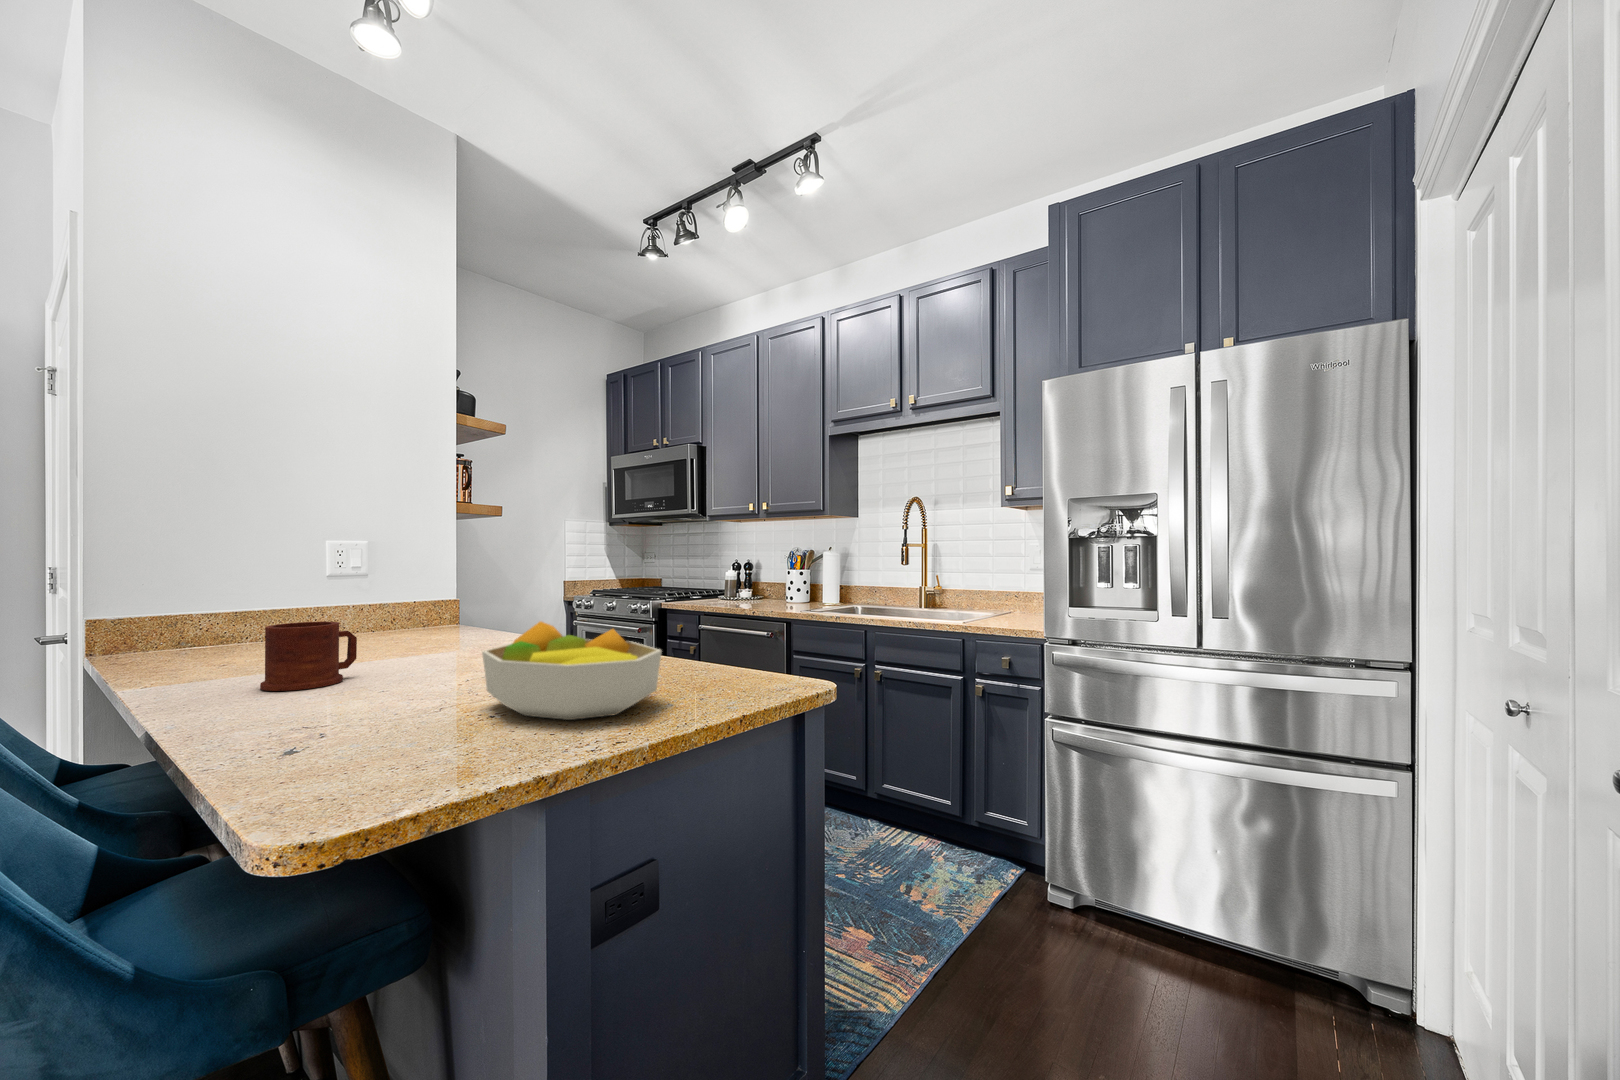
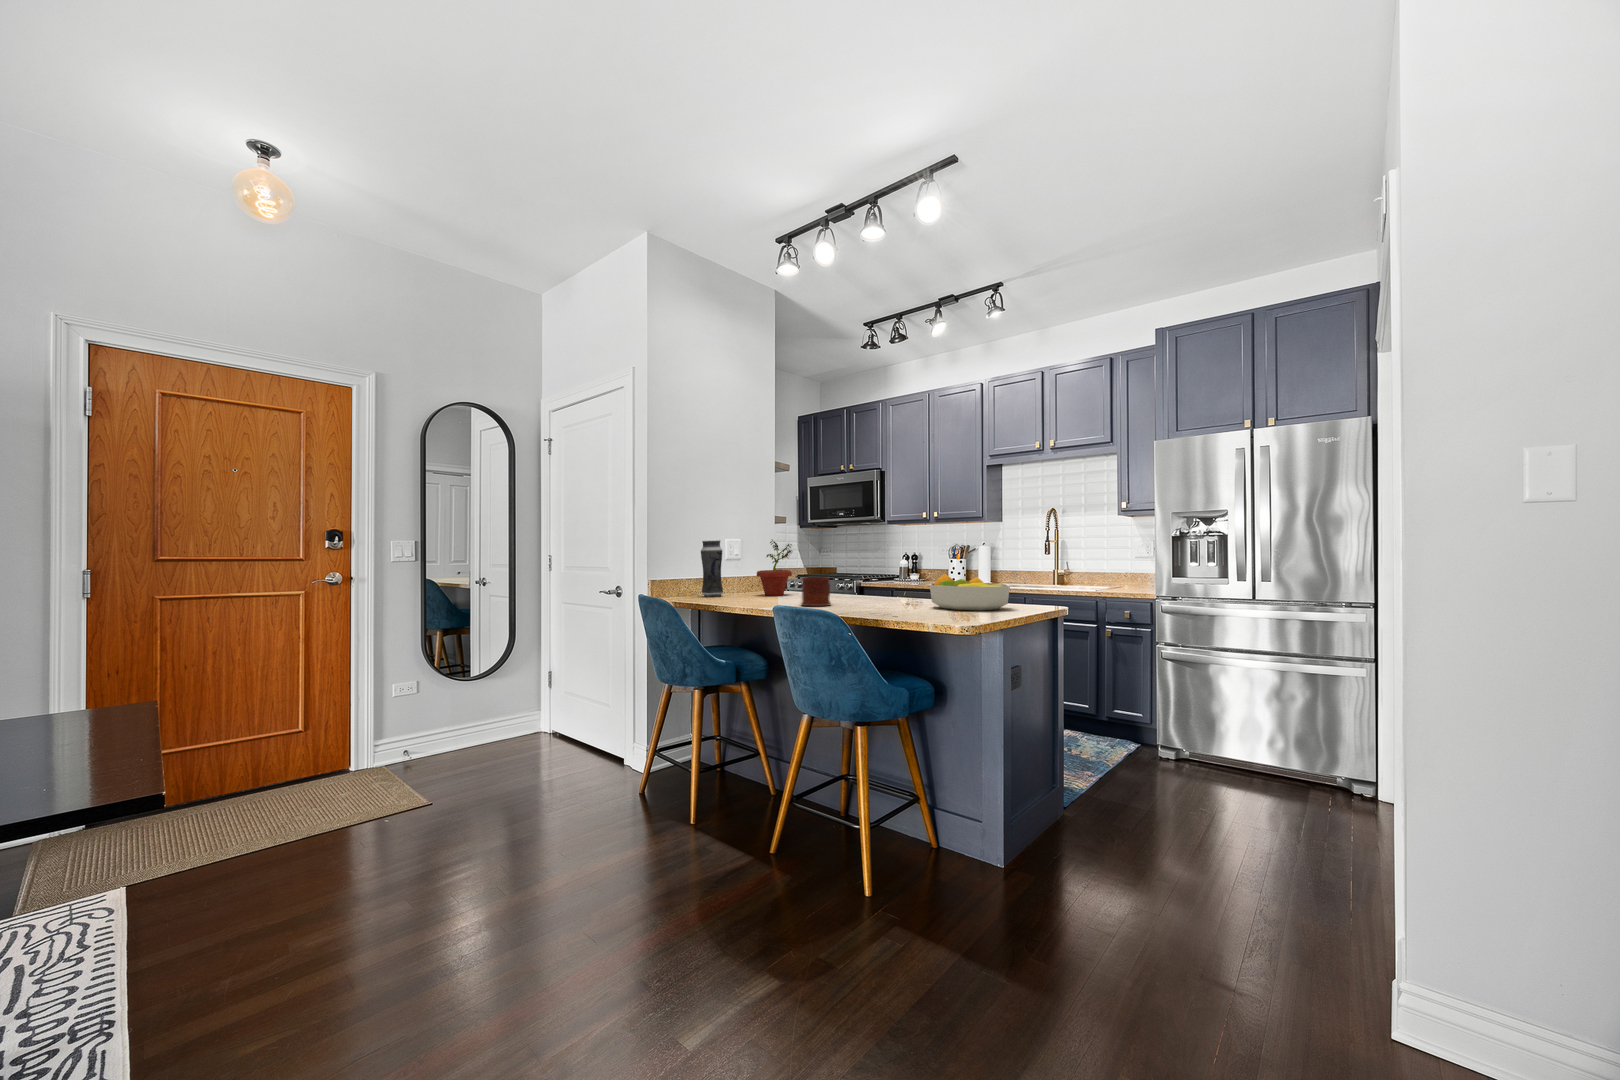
potted plant: none [341,541,423,643] -> present [757,540,792,596]
vase: none [233,542,284,645] -> present [701,540,723,597]

